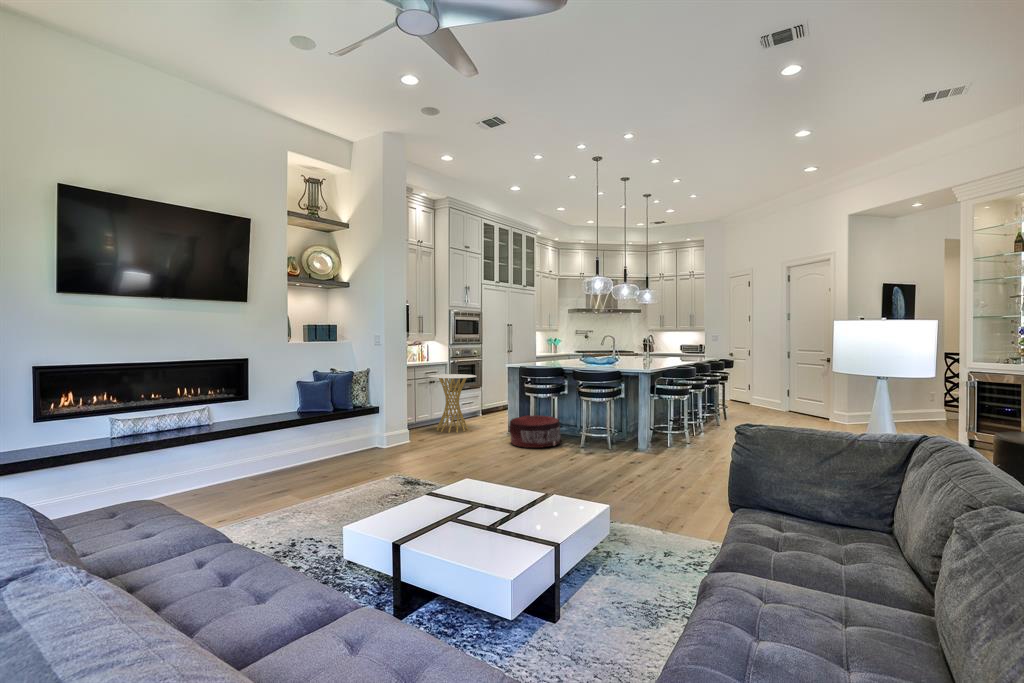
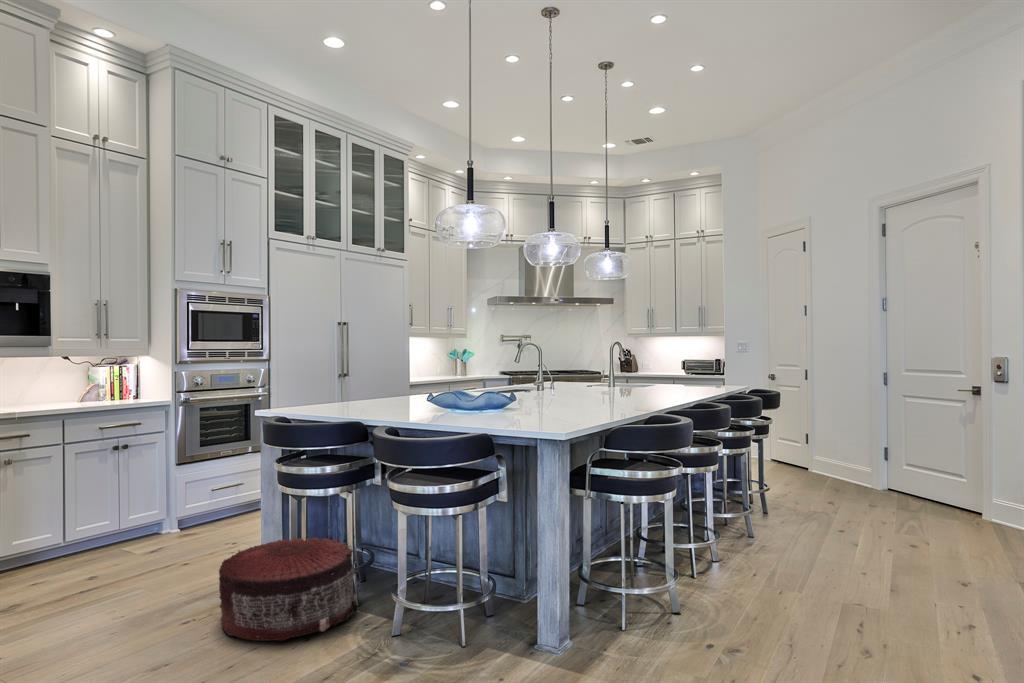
side table: present [428,374,477,433] -> none [85,429,210,572]

